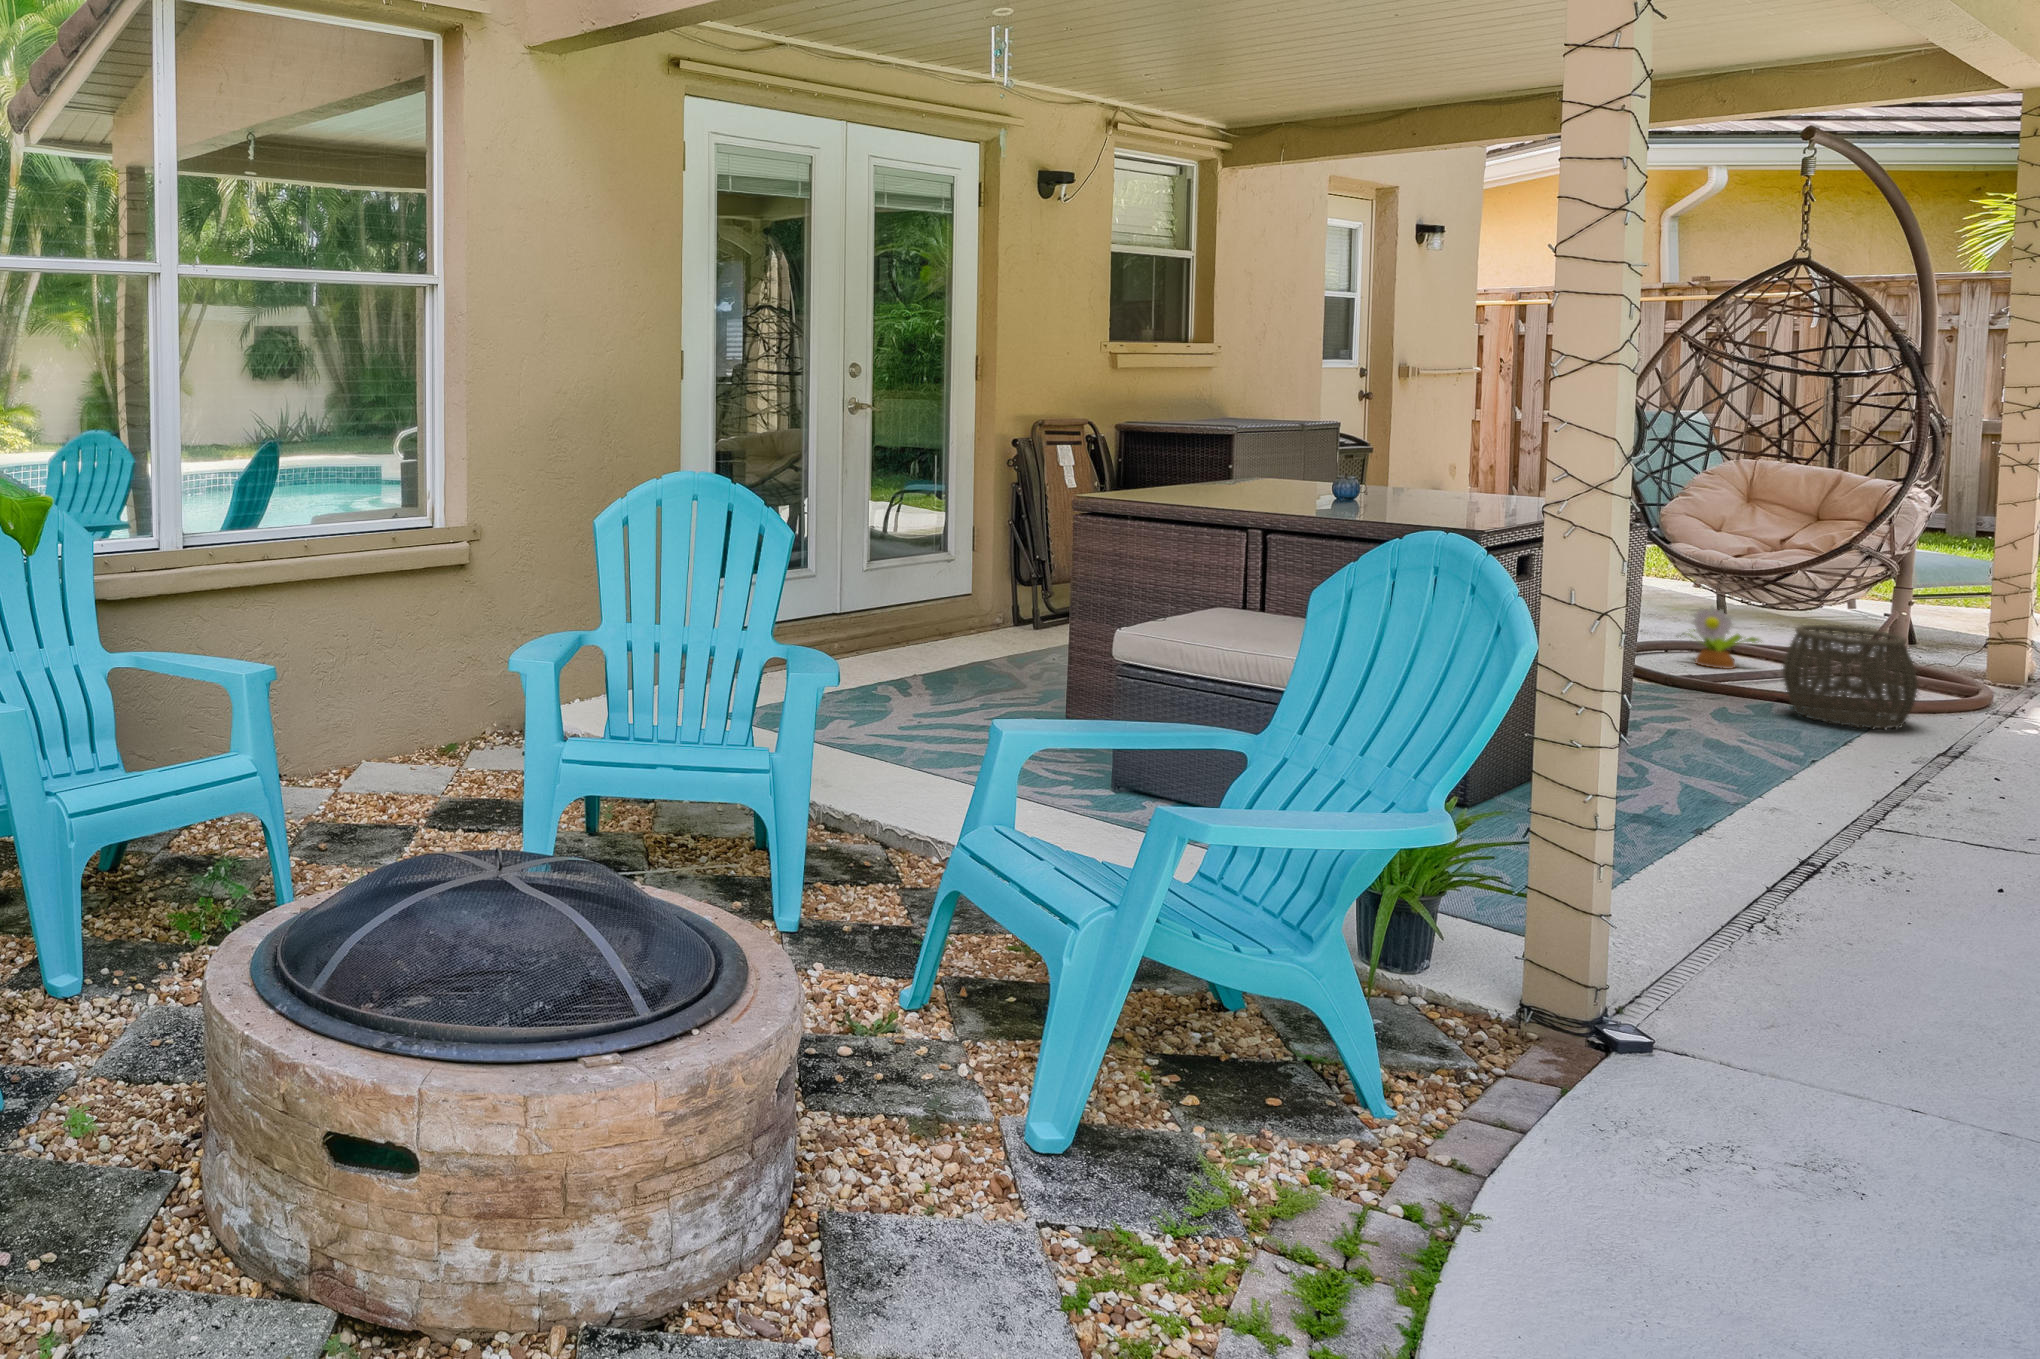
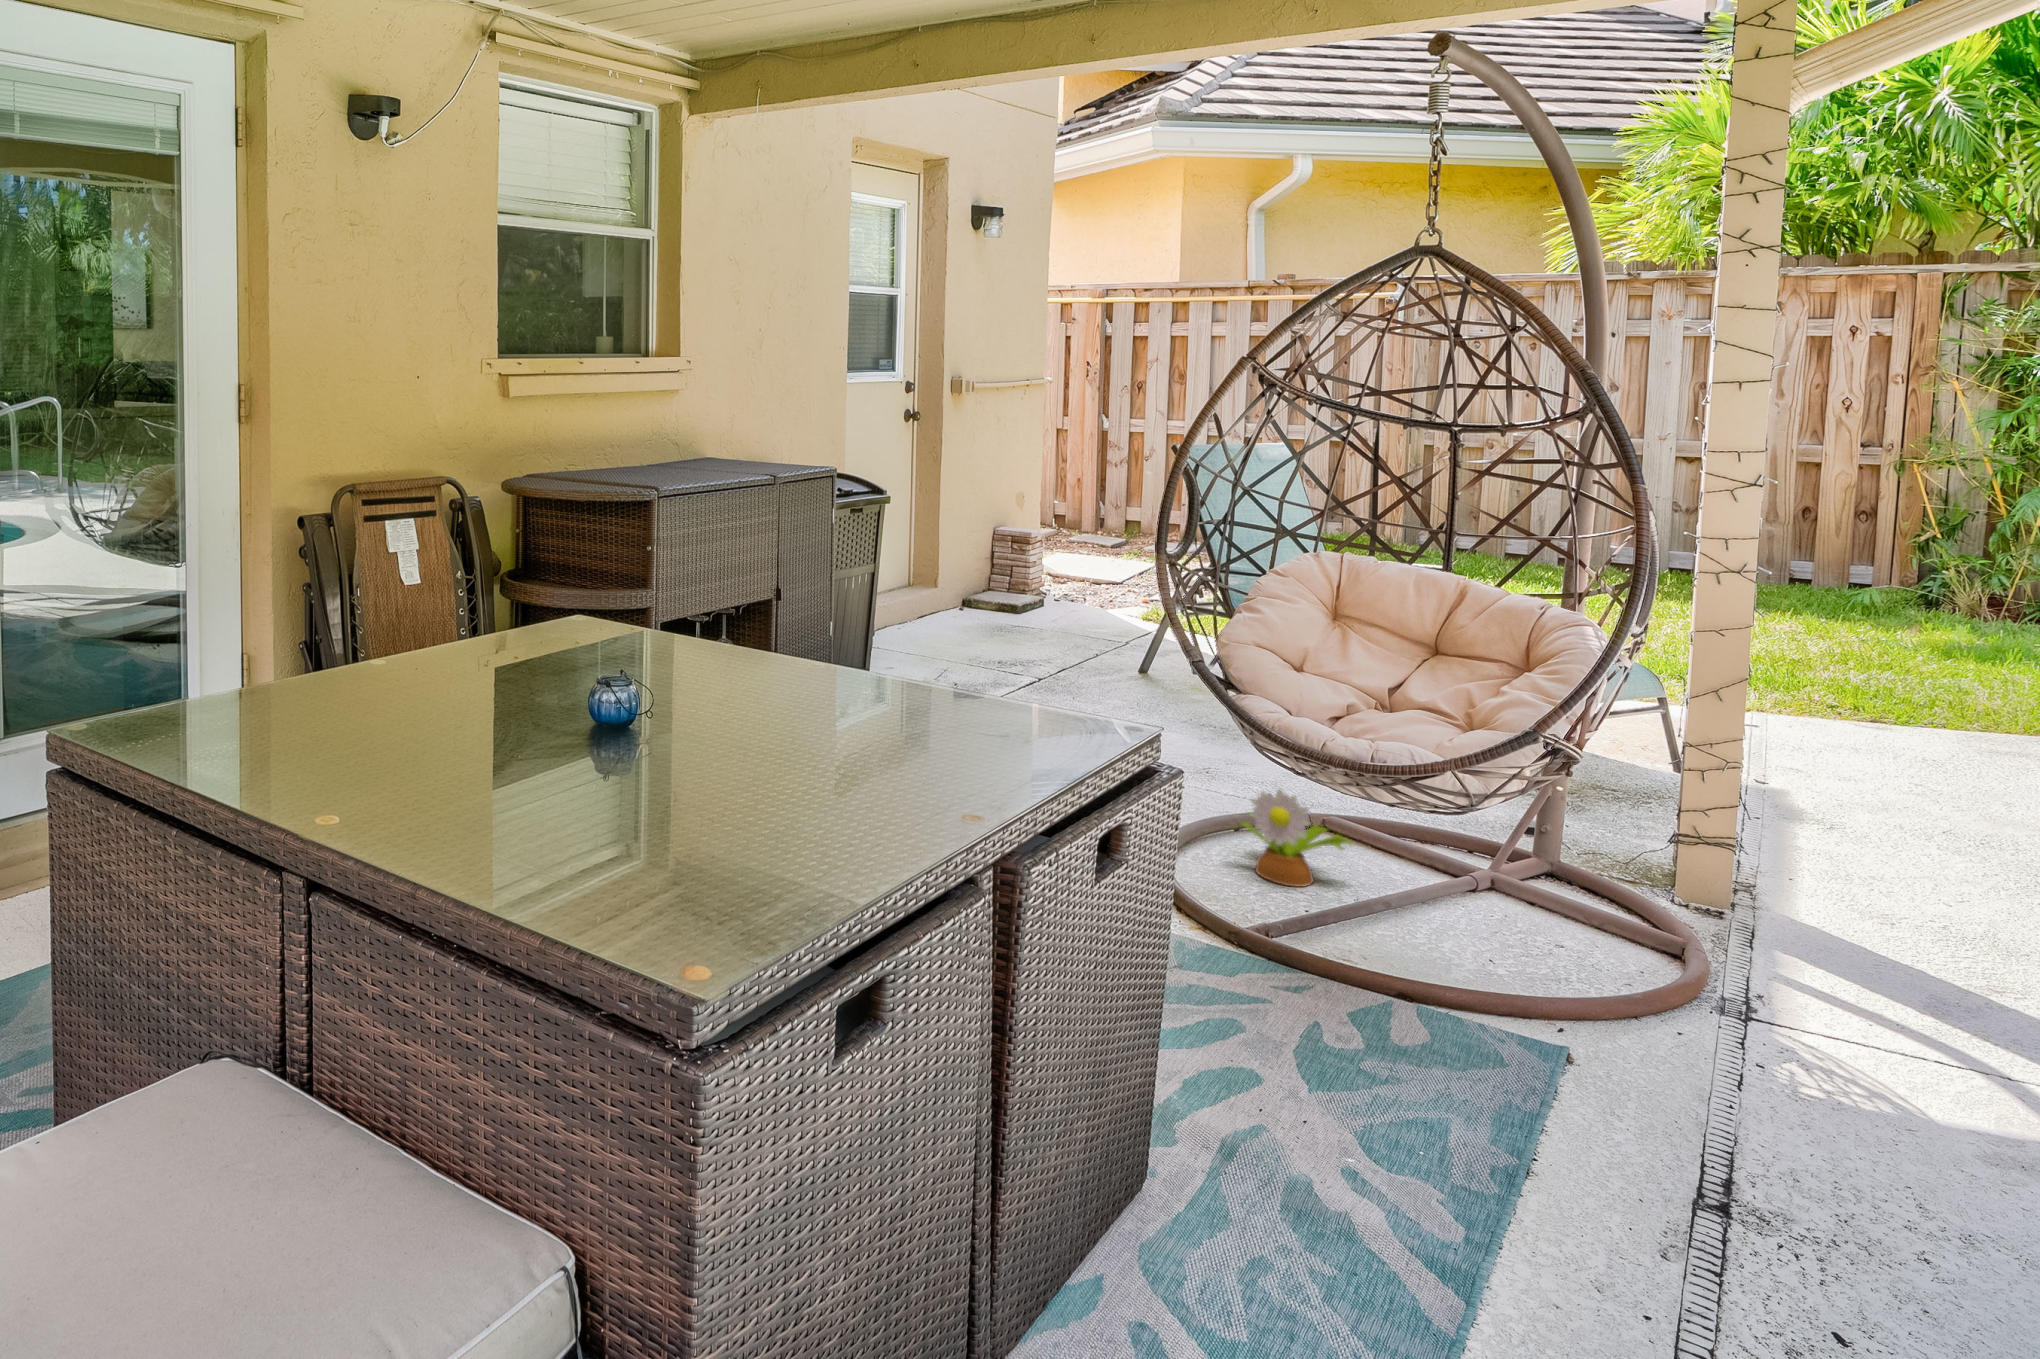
woven basket: present [1782,625,1918,729] -> none [1384,894,1625,1132]

